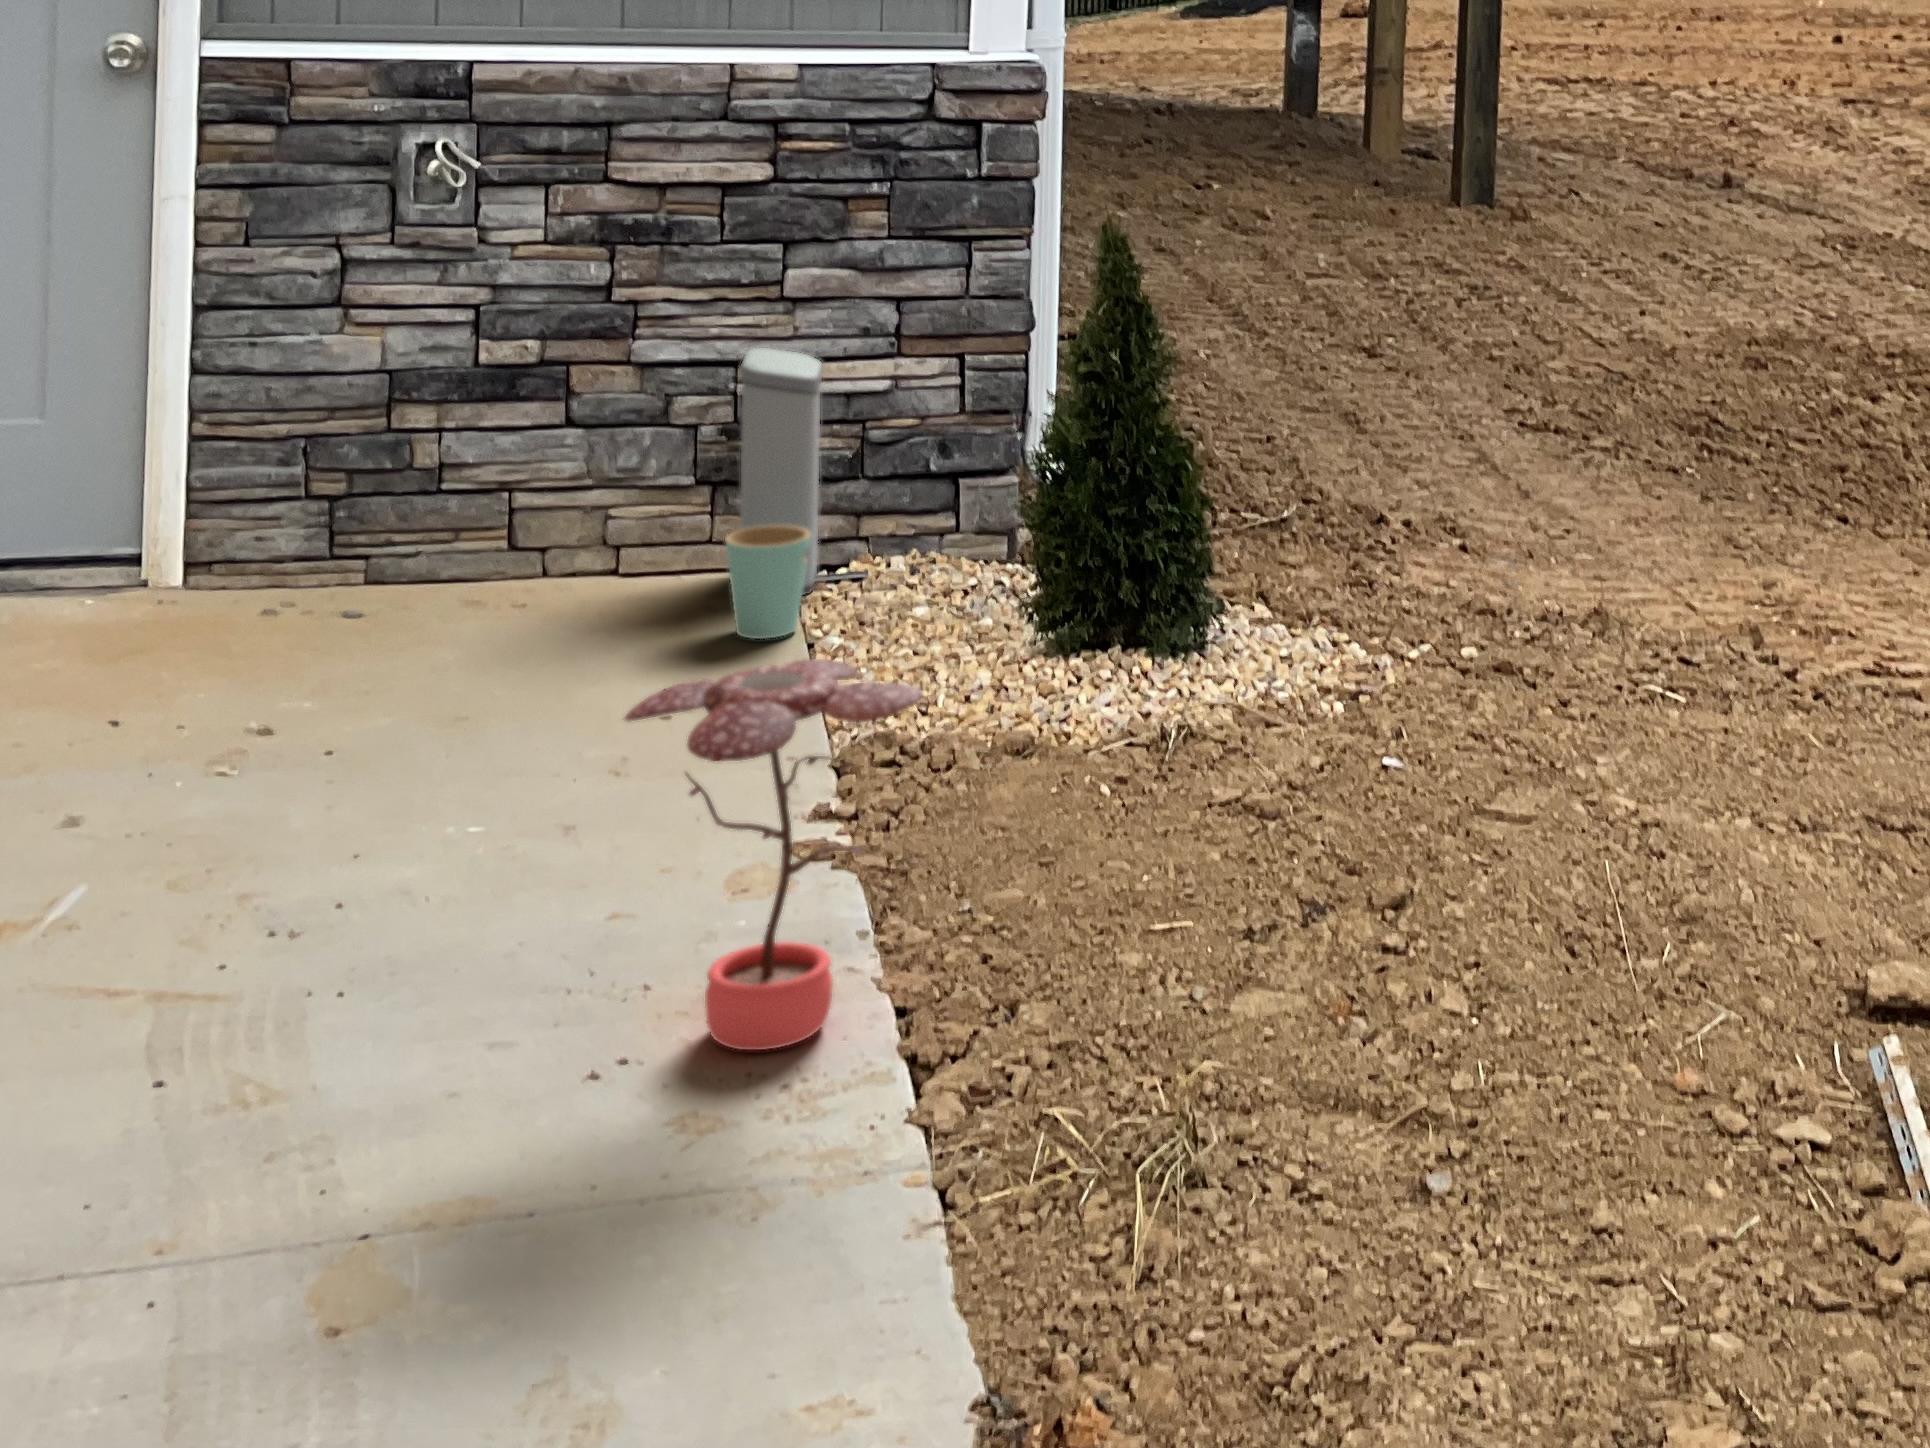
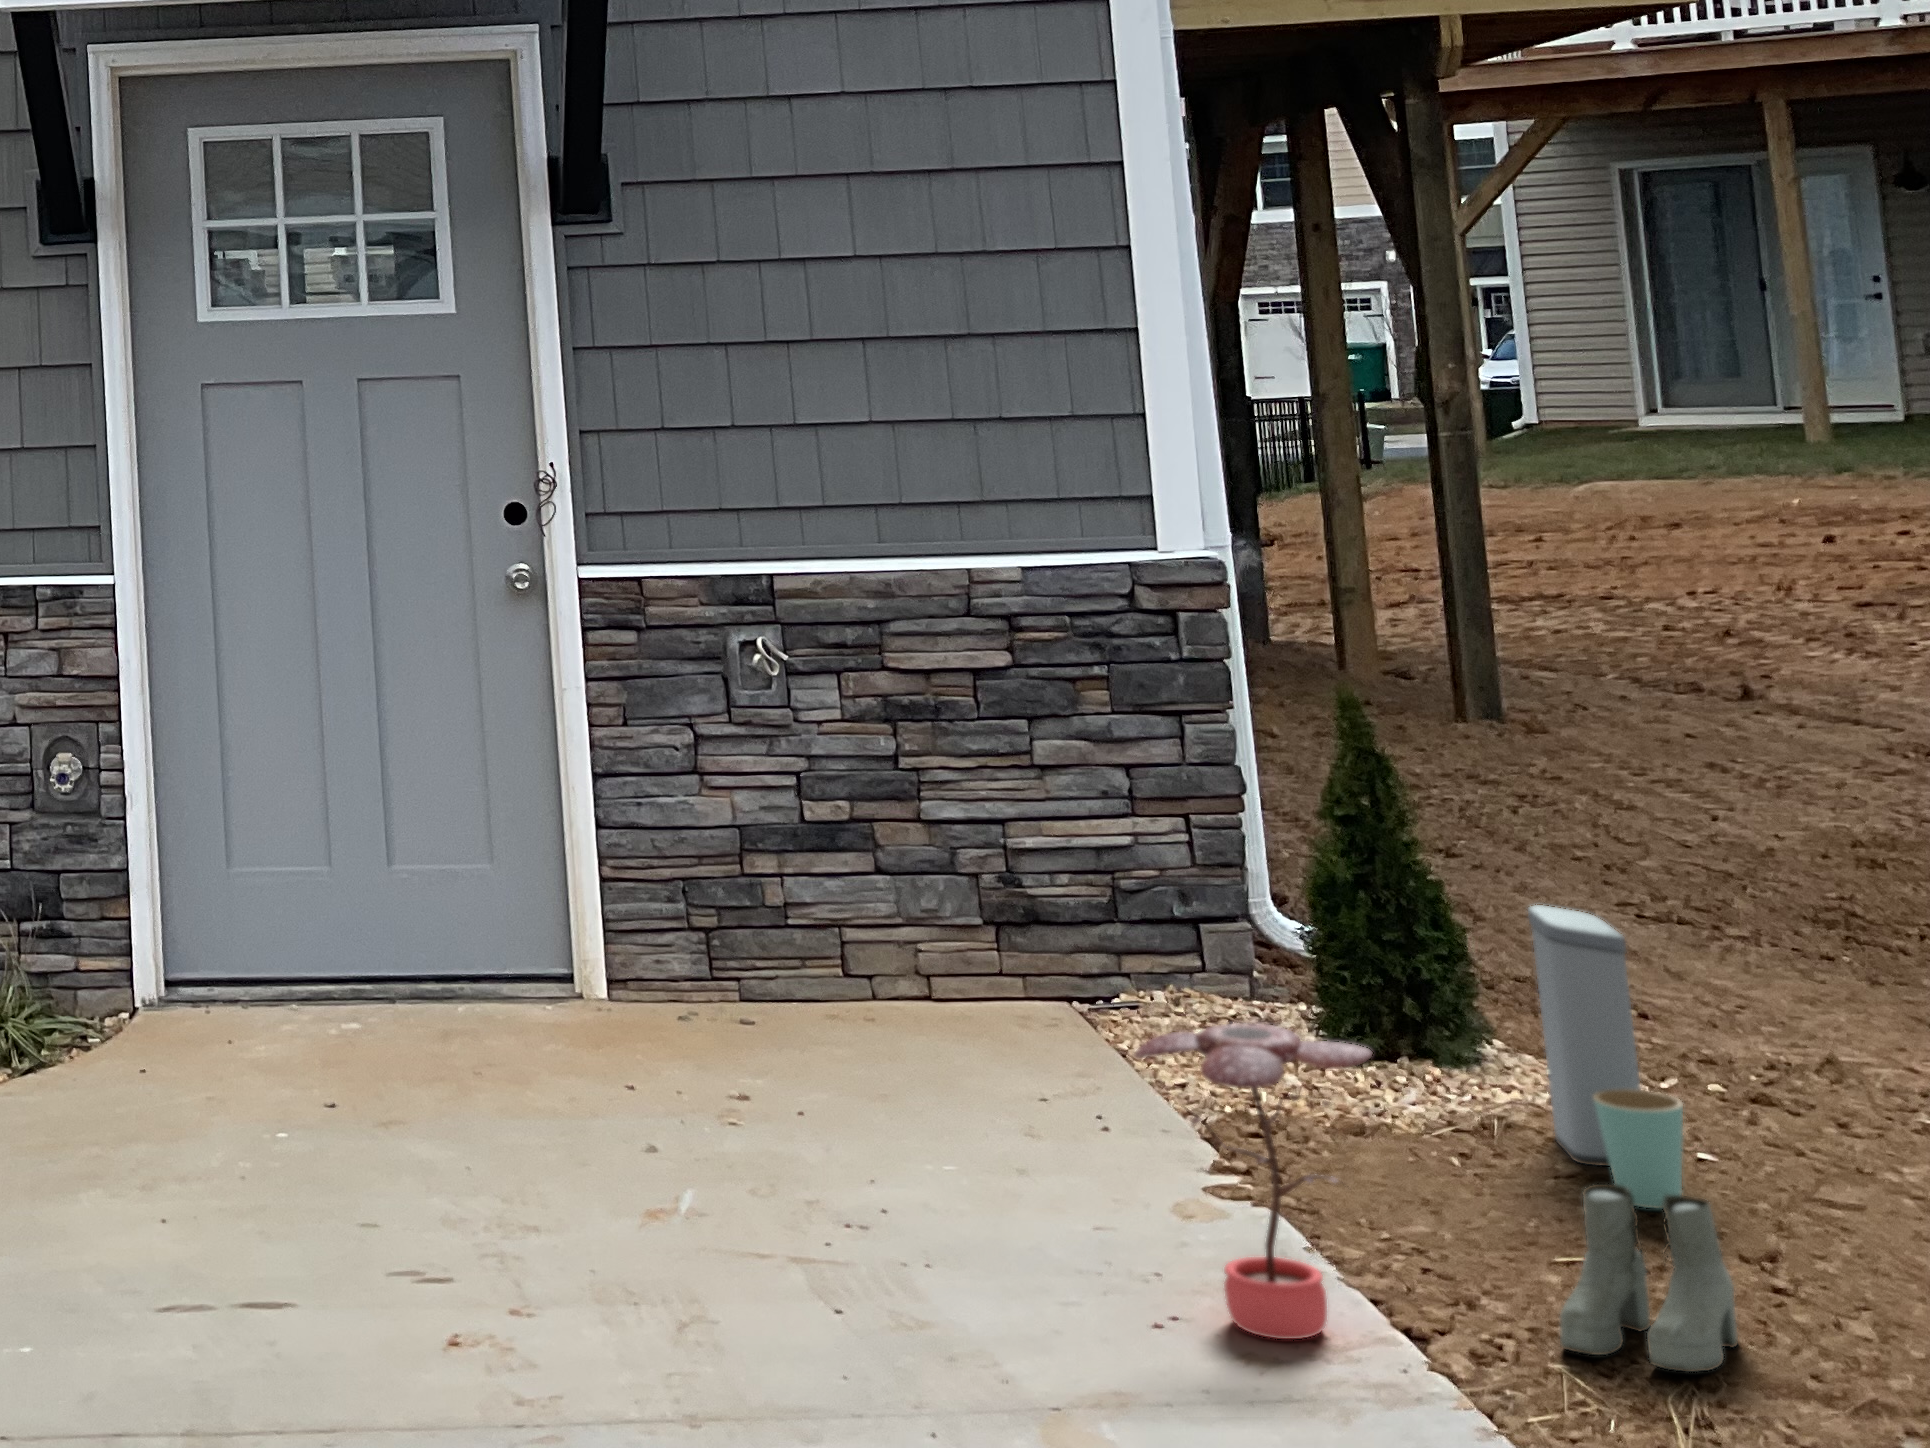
trash can: present [726,348,822,639] -> present [1528,905,1683,1209]
boots: none [1095,818,1303,1036] -> present [1560,1184,1738,1372]

